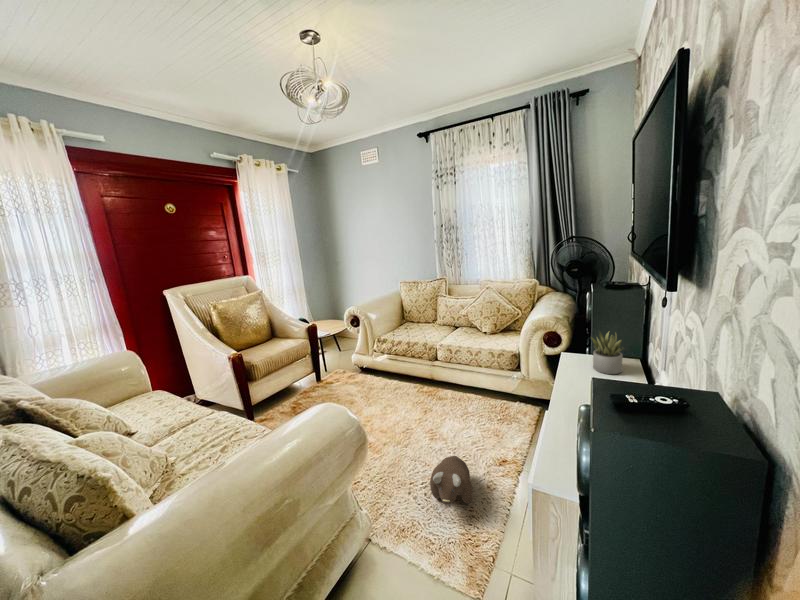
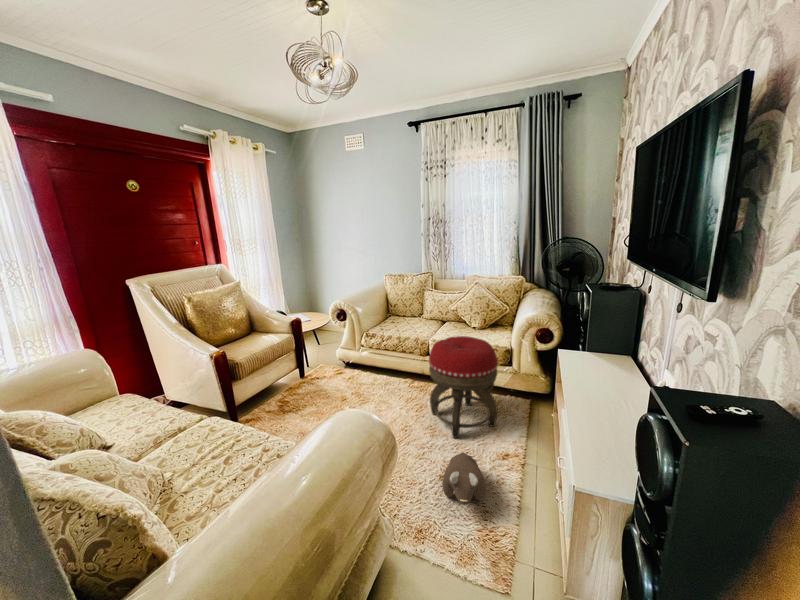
succulent plant: present [592,332,623,374] -> none [592,330,626,371]
footstool: none [429,341,501,443] -> present [429,336,498,438]

